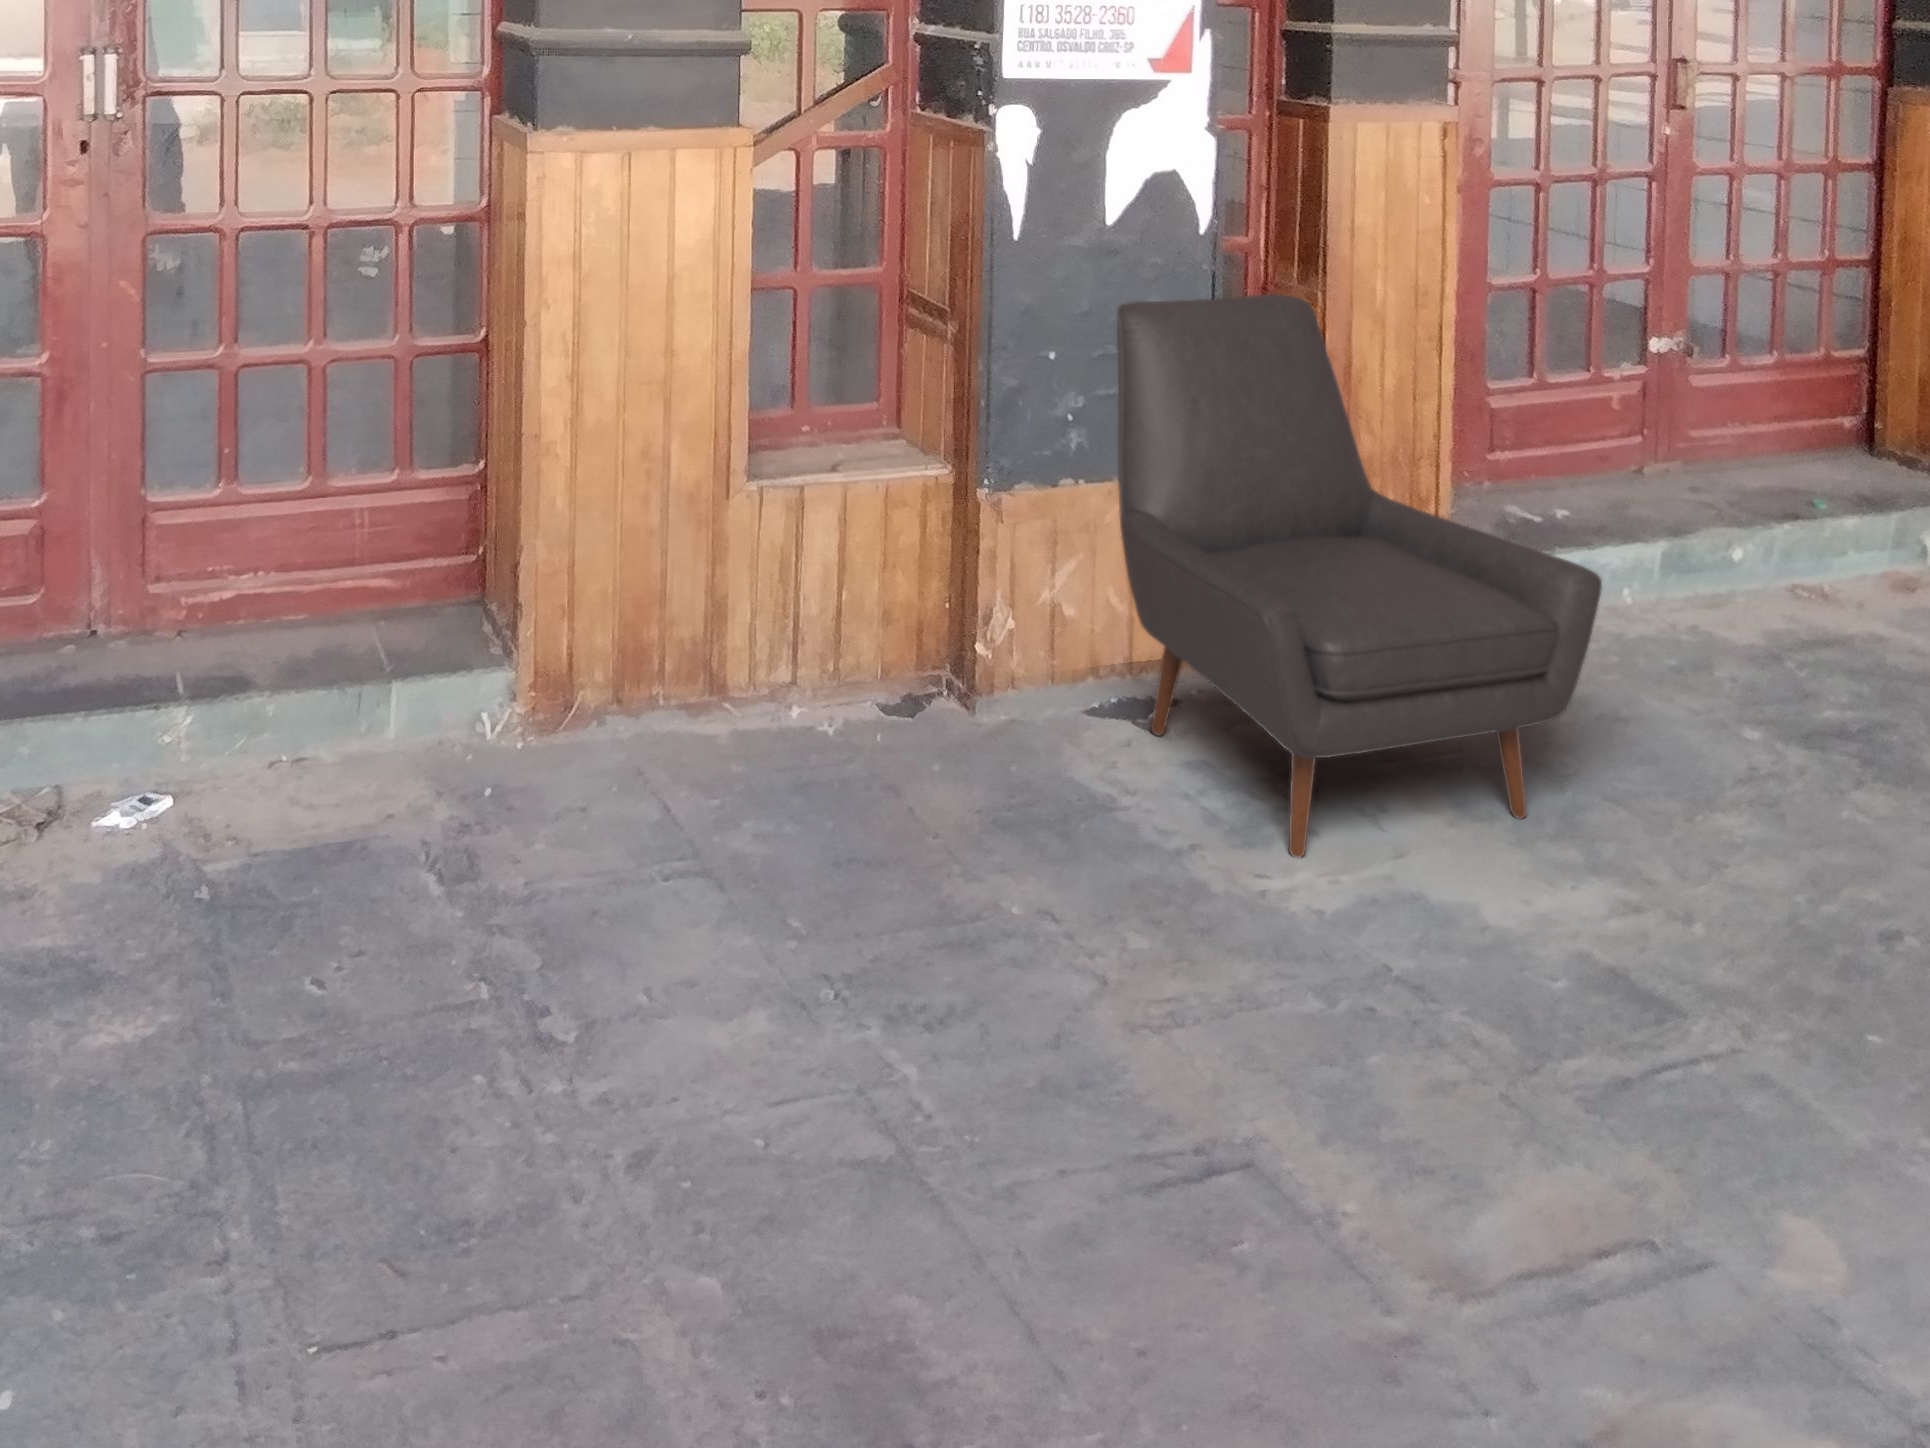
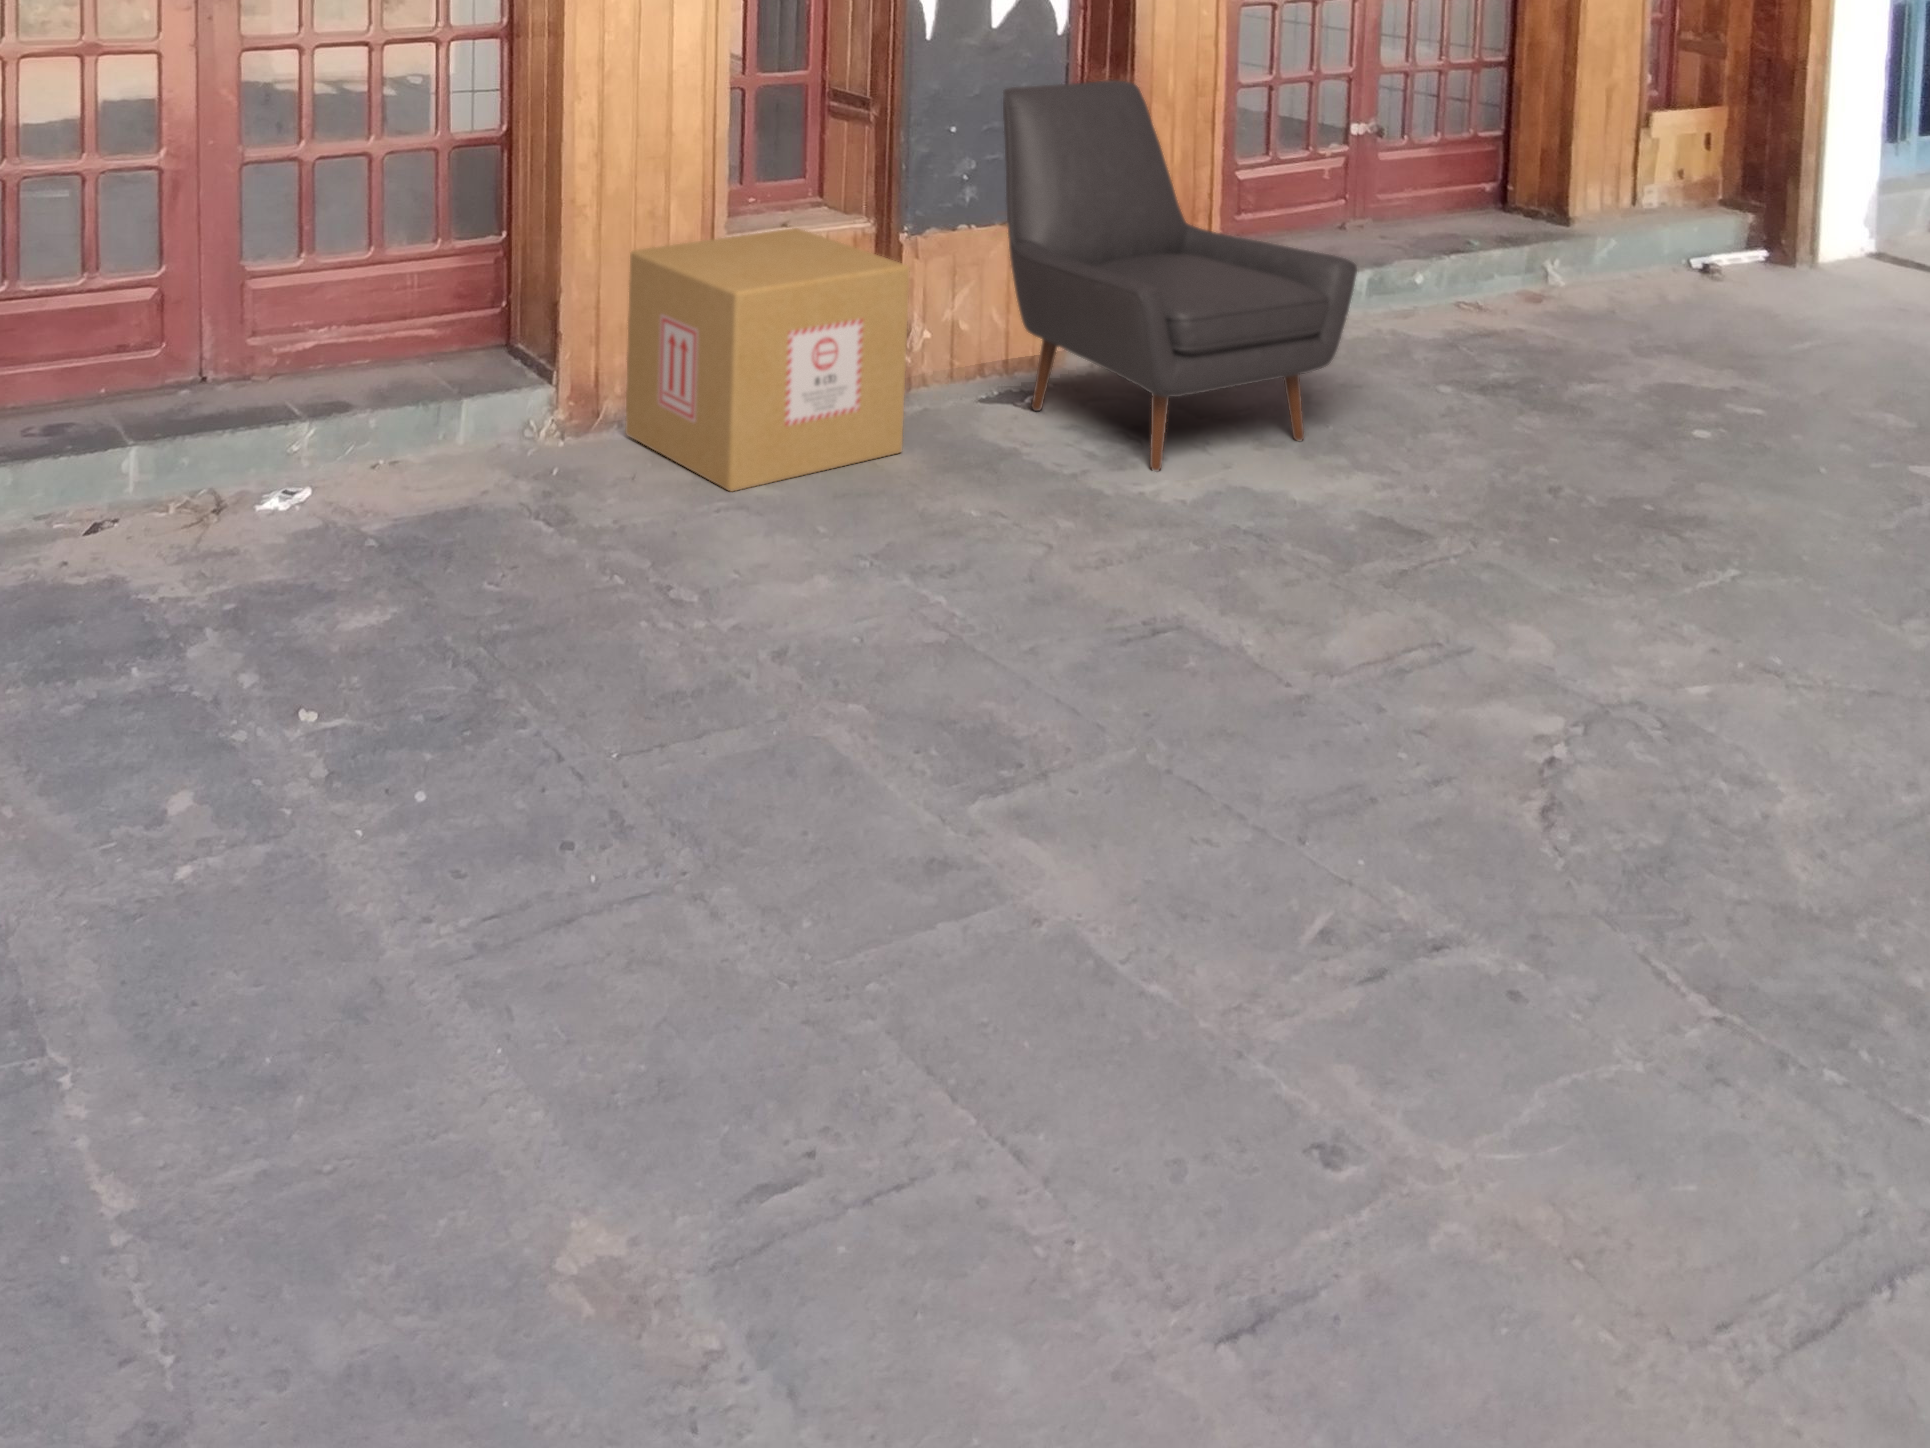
cardboard box: none [602,474,960,845] -> present [625,228,910,491]

